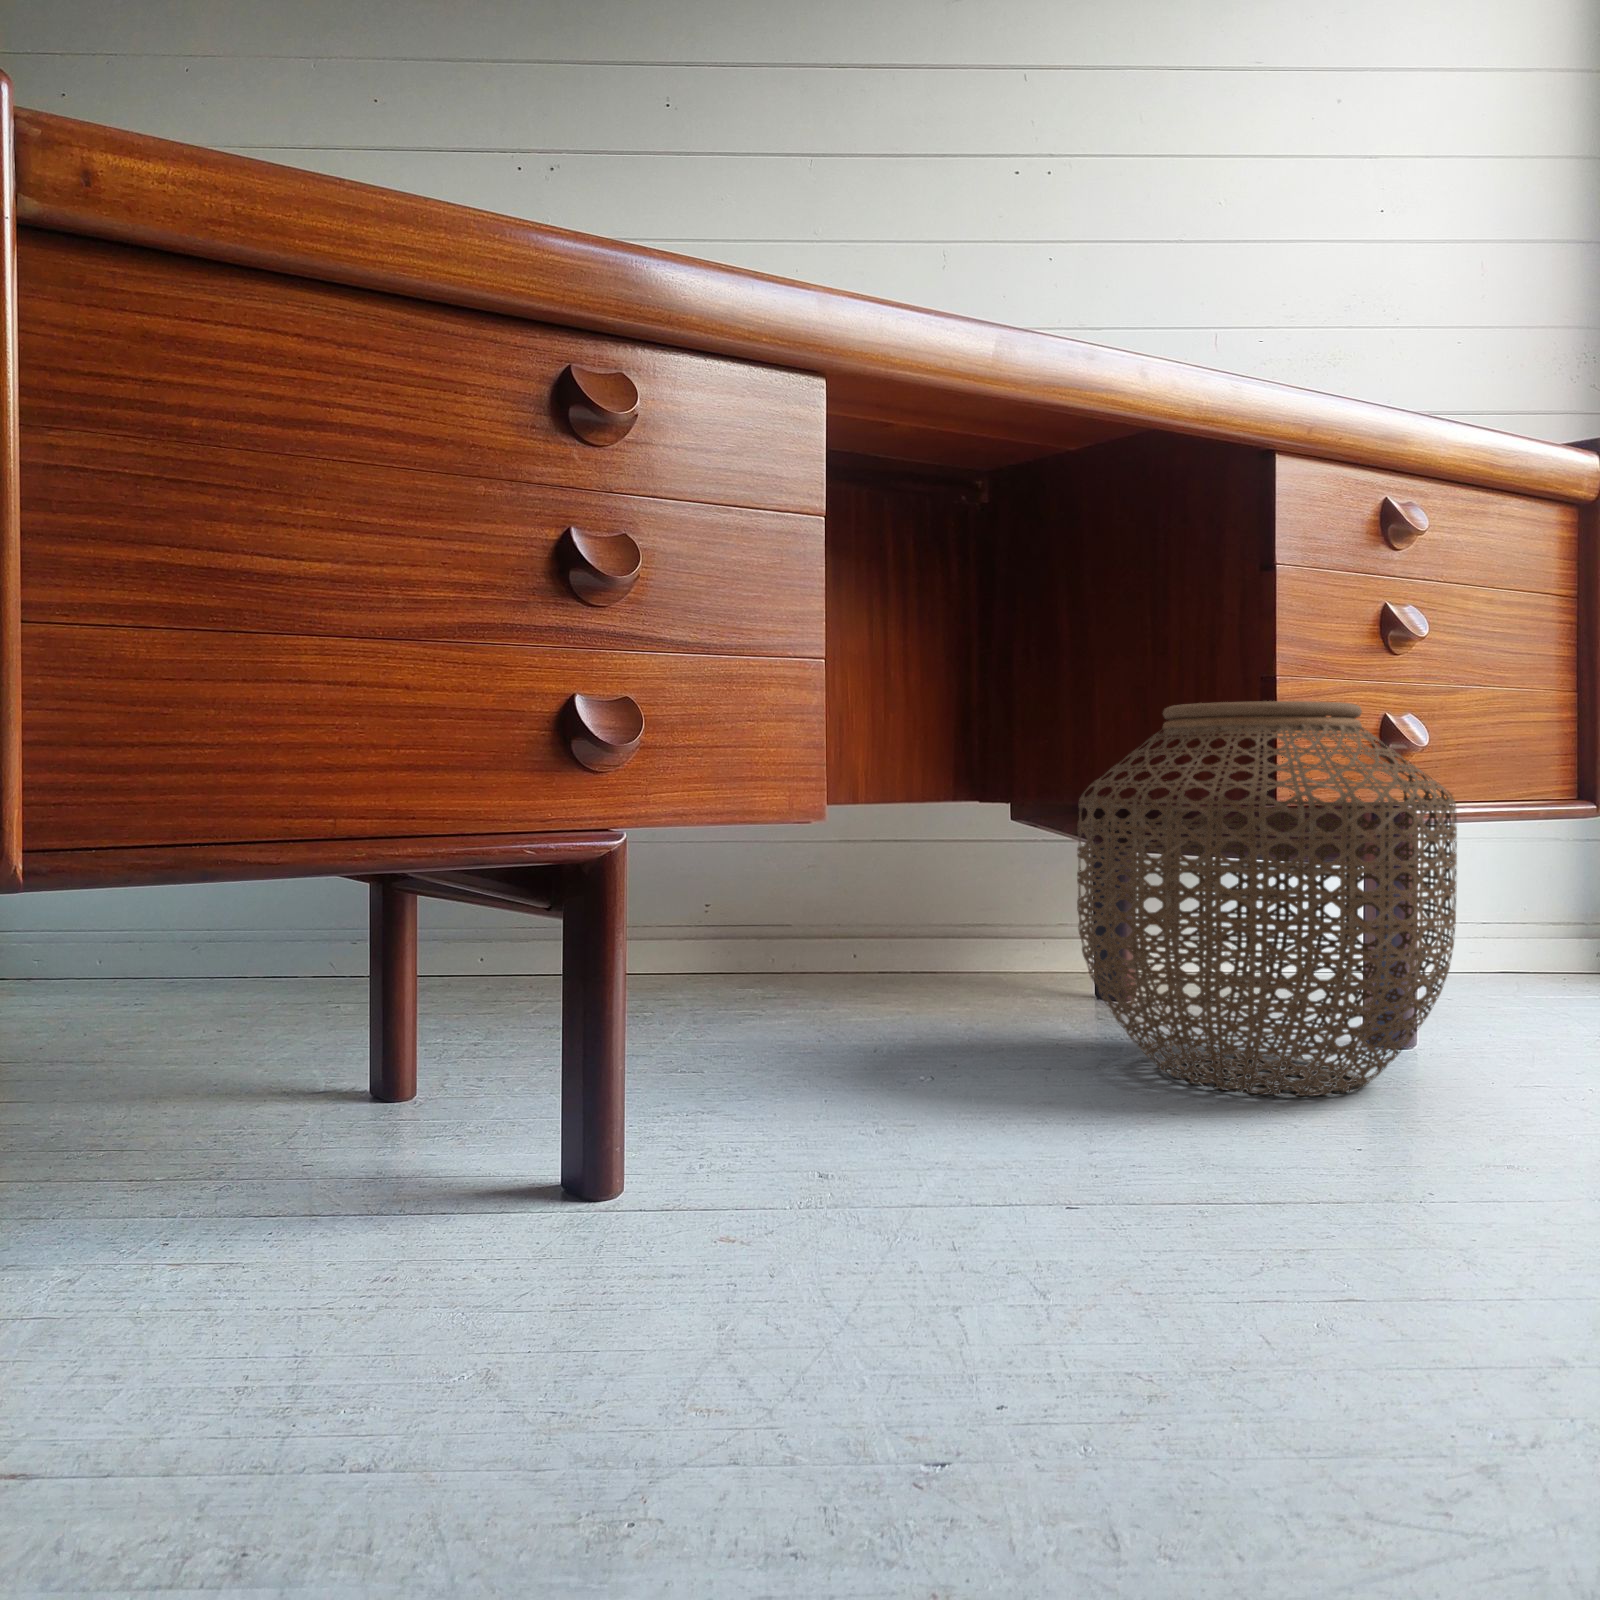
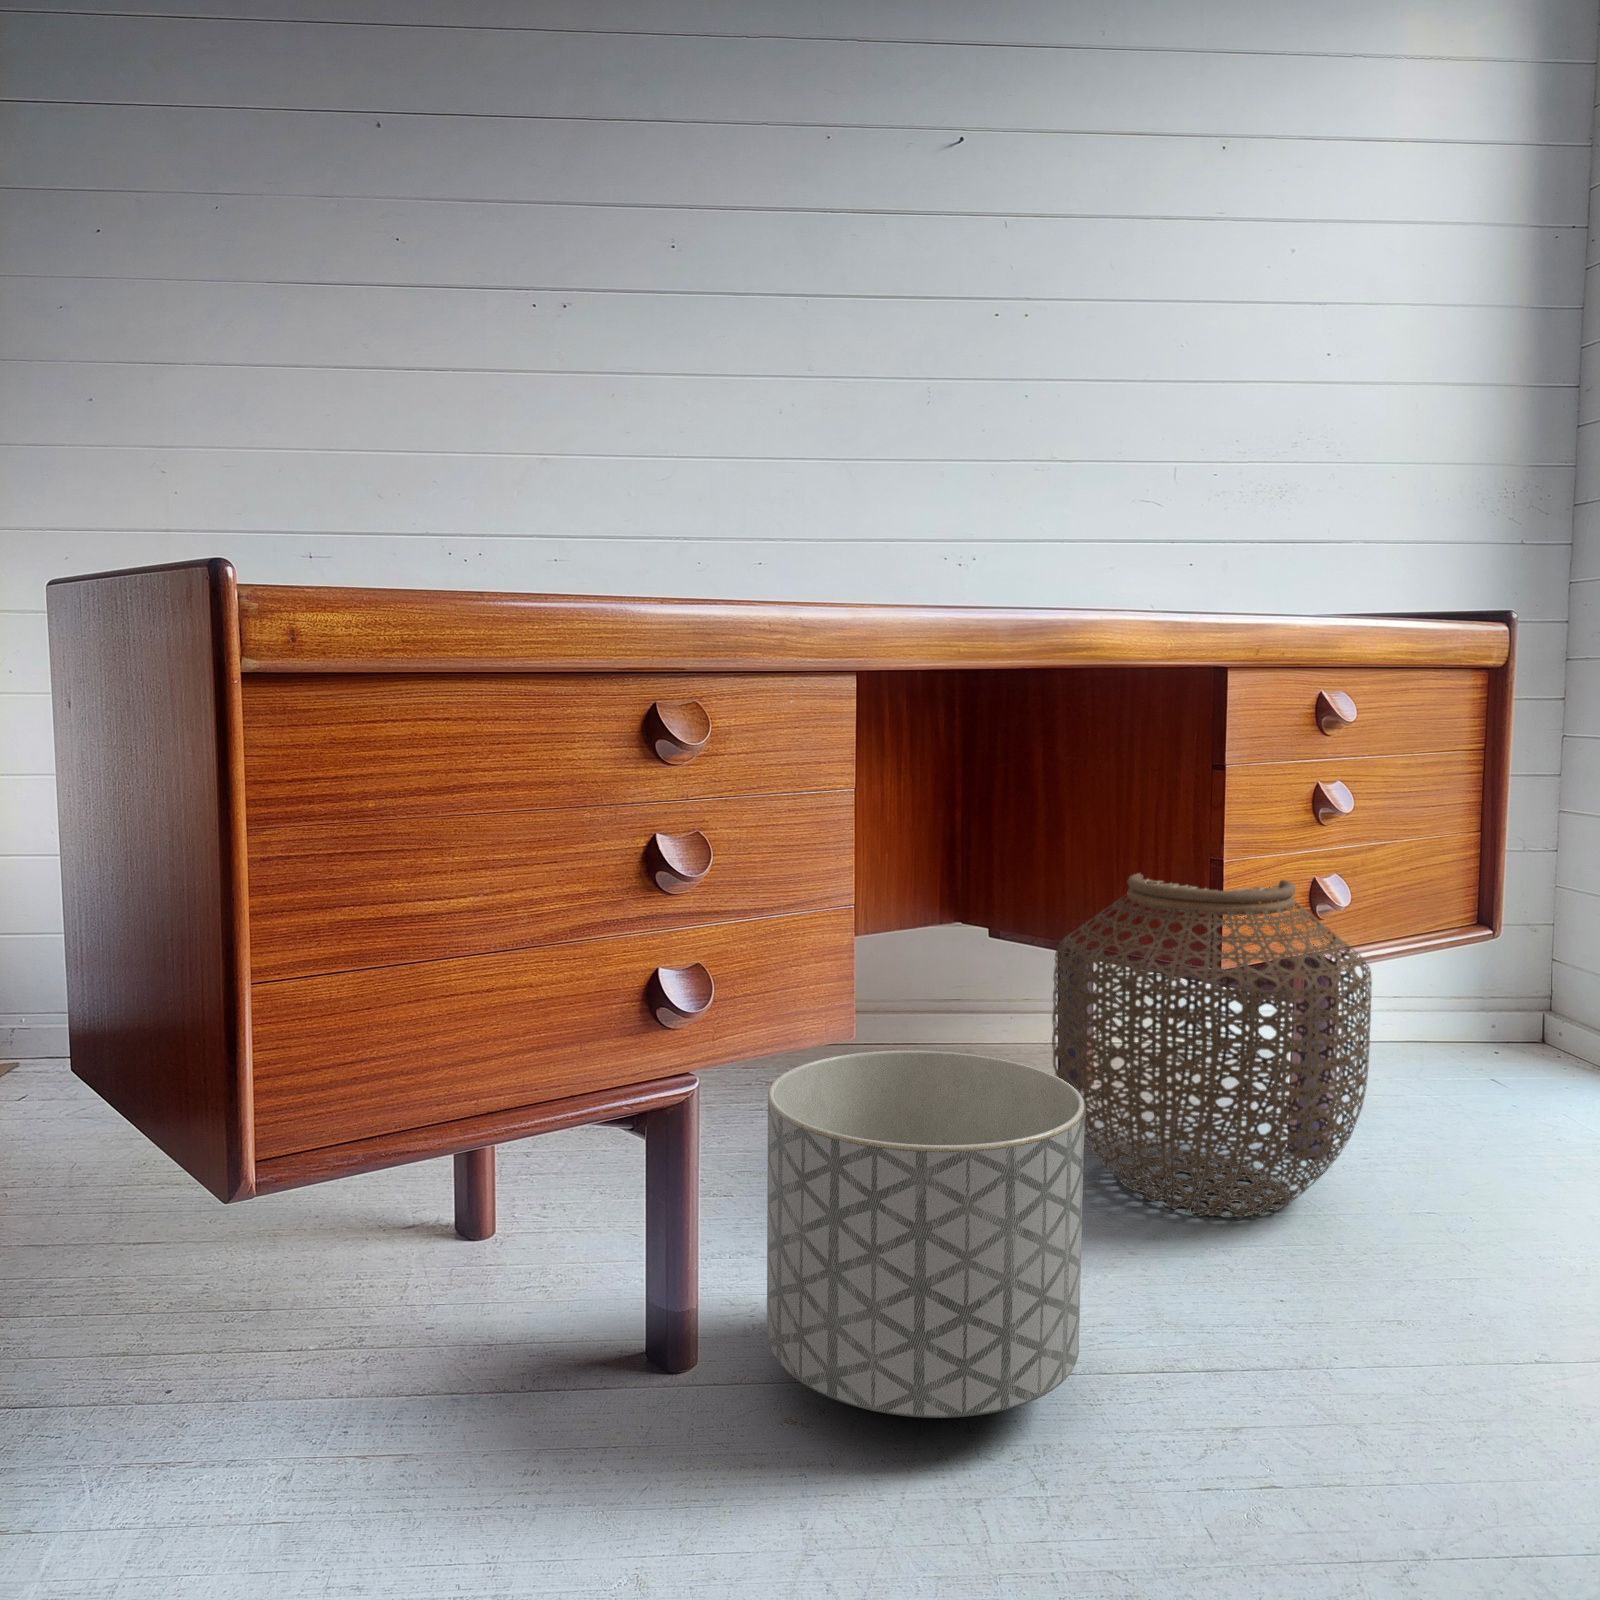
planter: none [706,838,1096,1240] -> present [767,1050,1085,1418]

